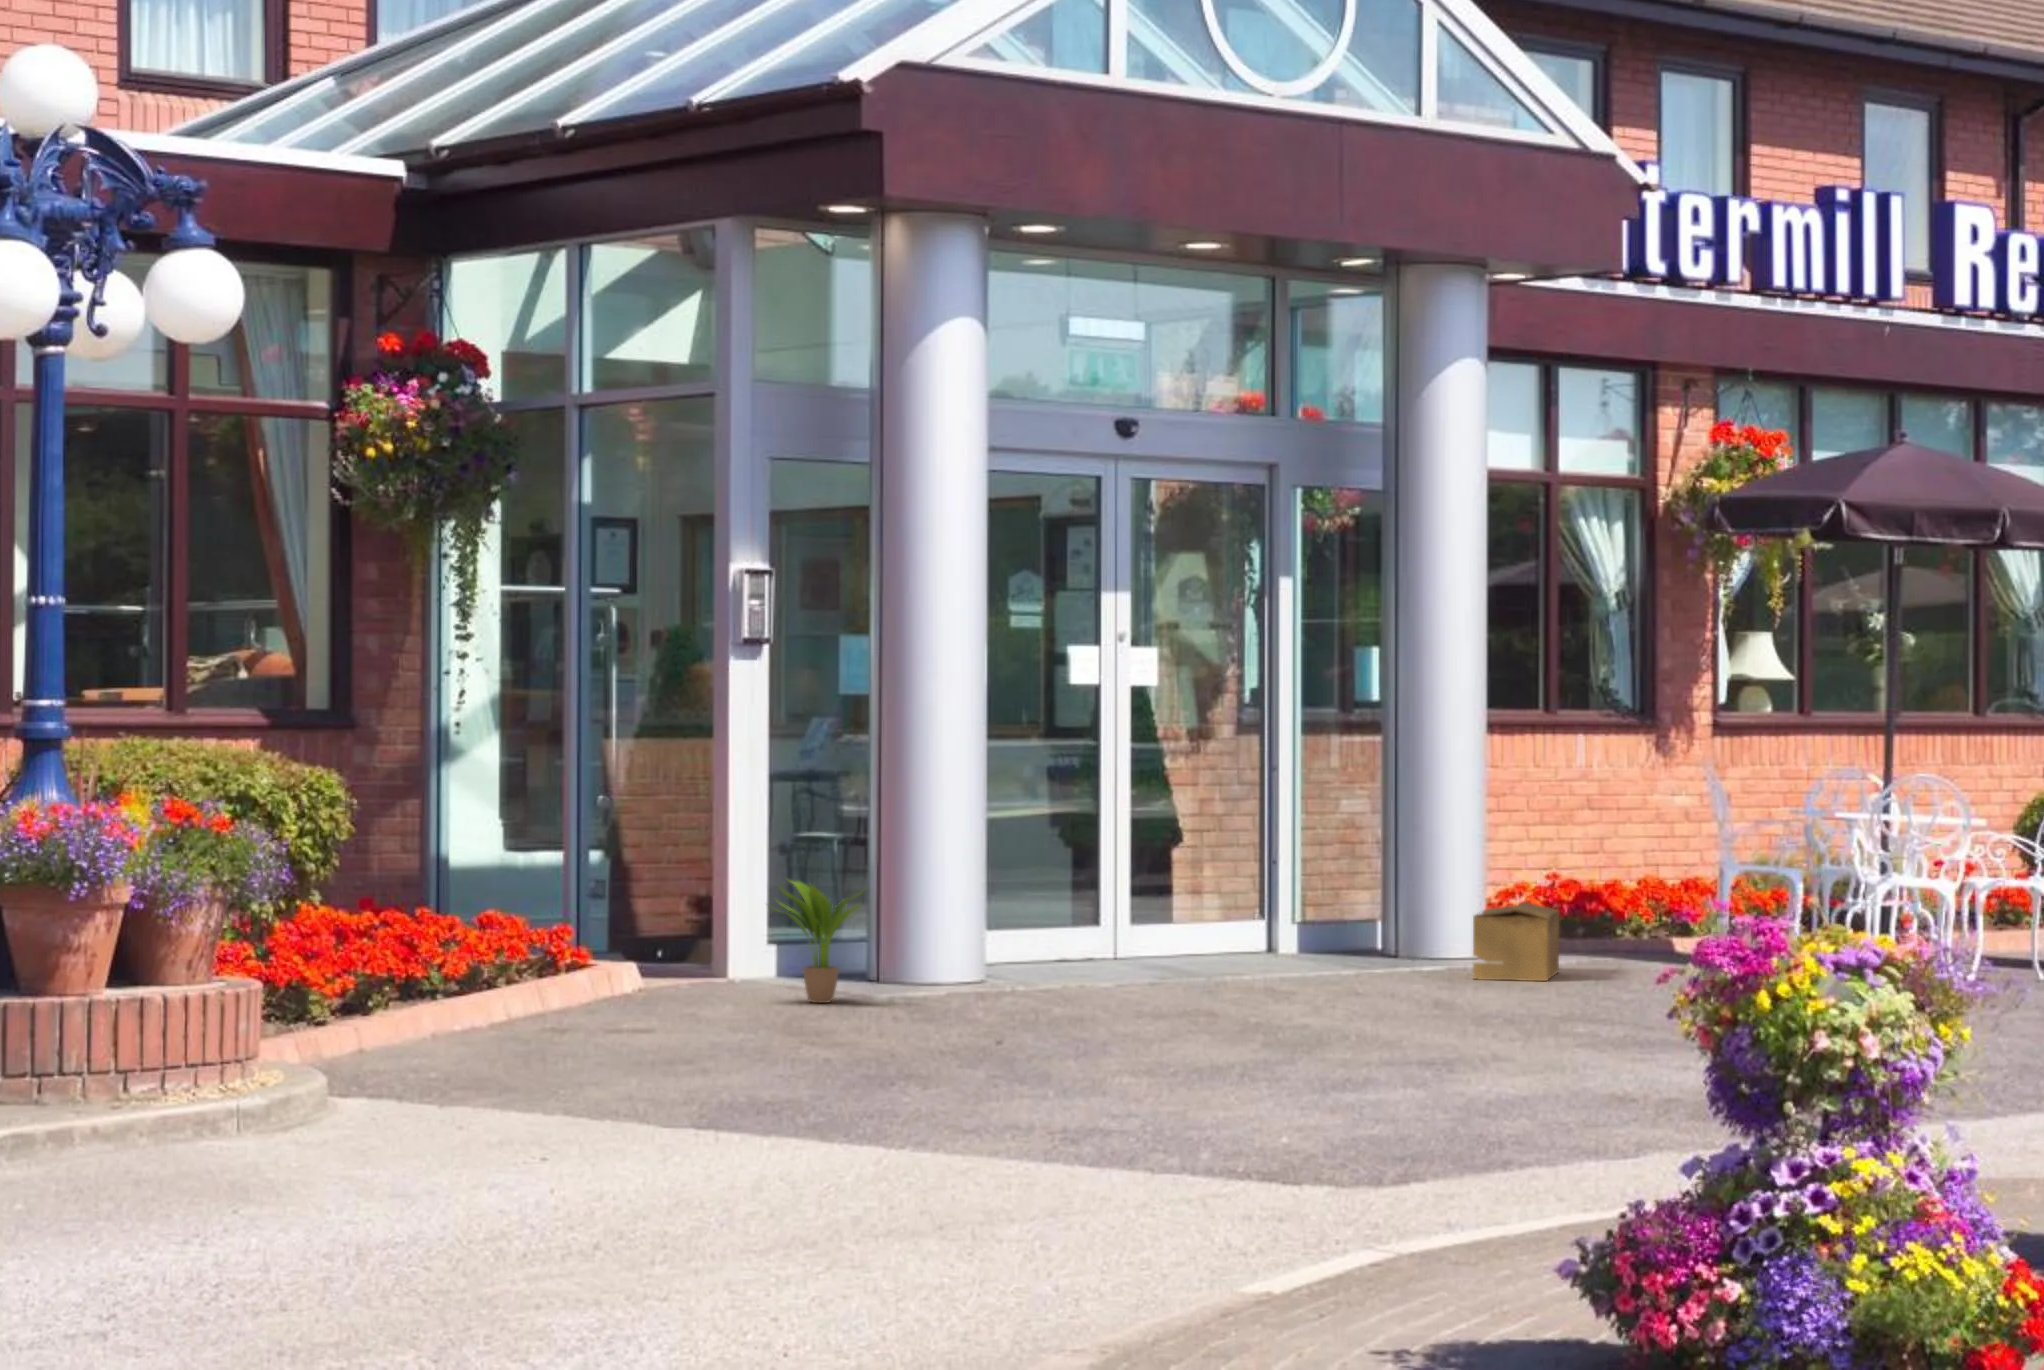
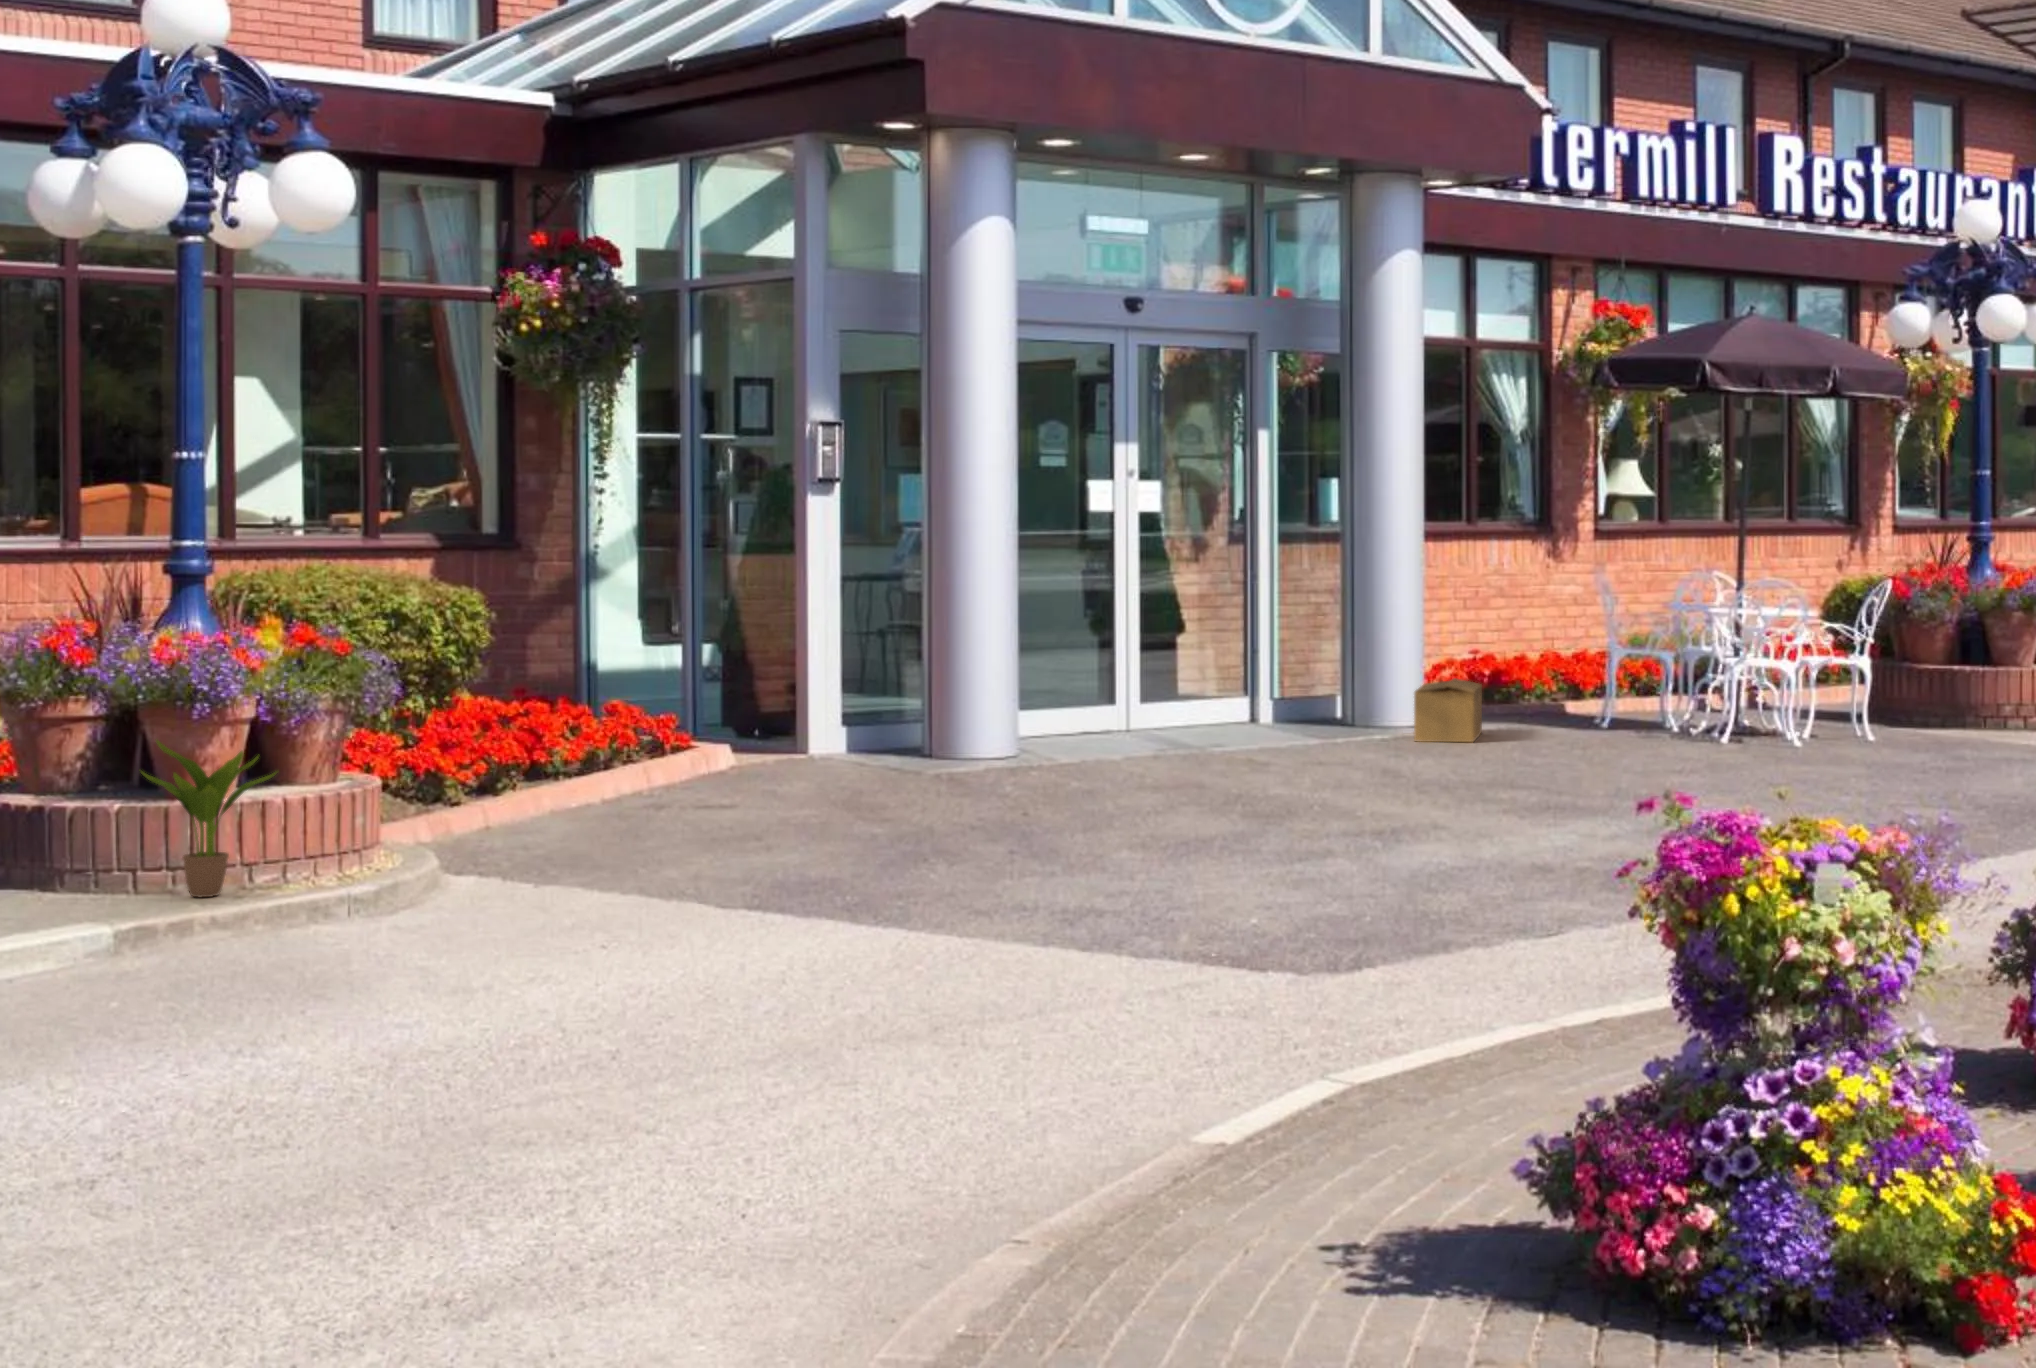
potted plant: present [774,882,863,1003] -> present [142,740,276,897]

